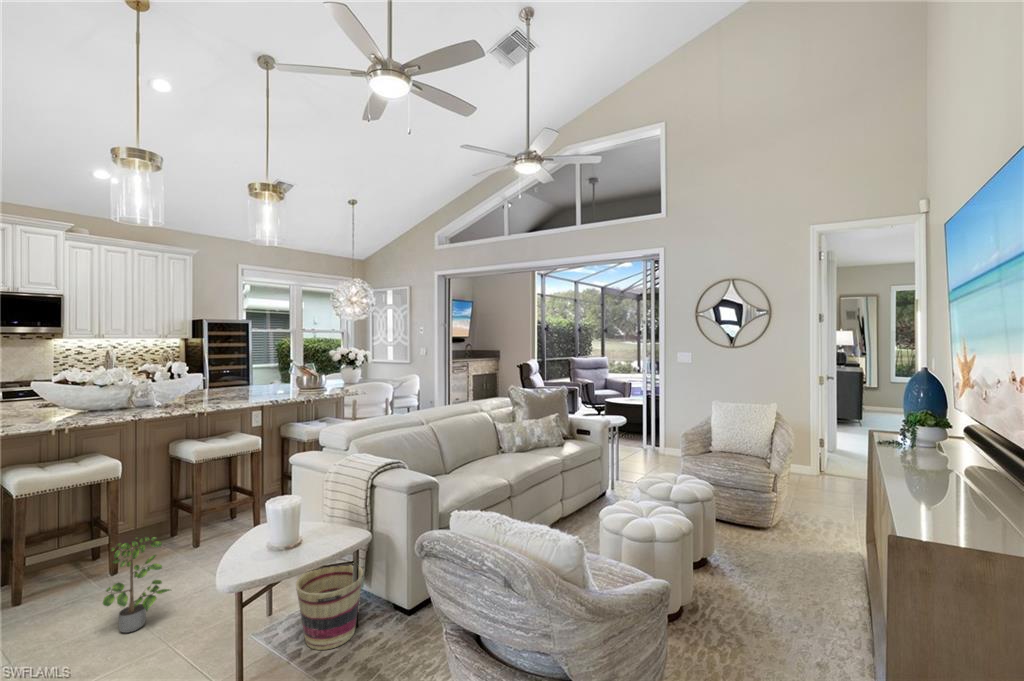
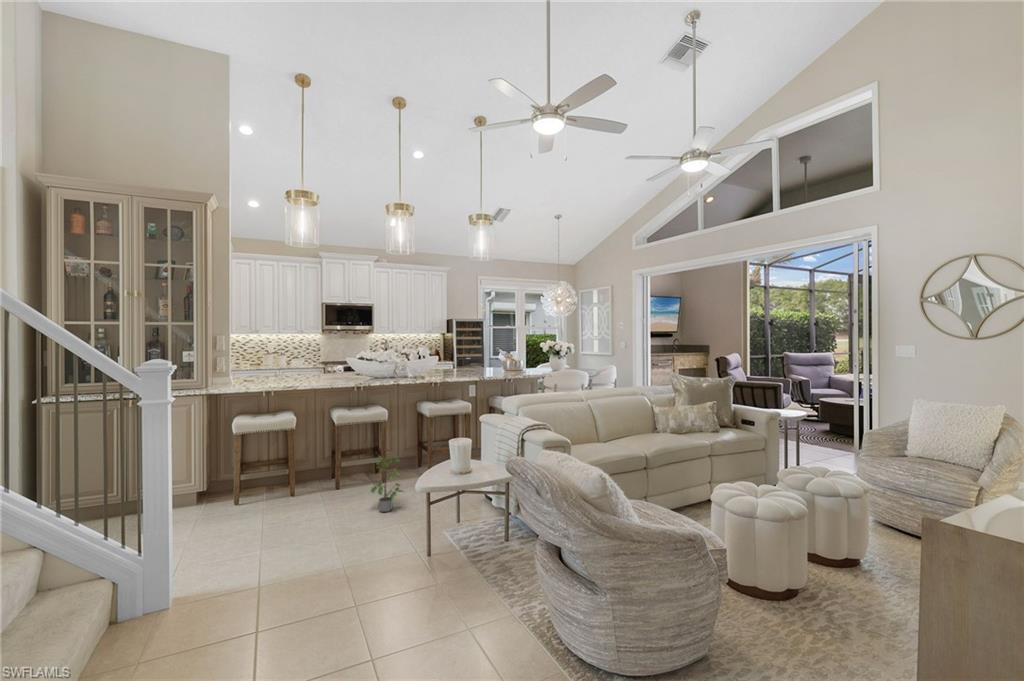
basket: present [296,565,363,650] -> none [467,492,512,549]

